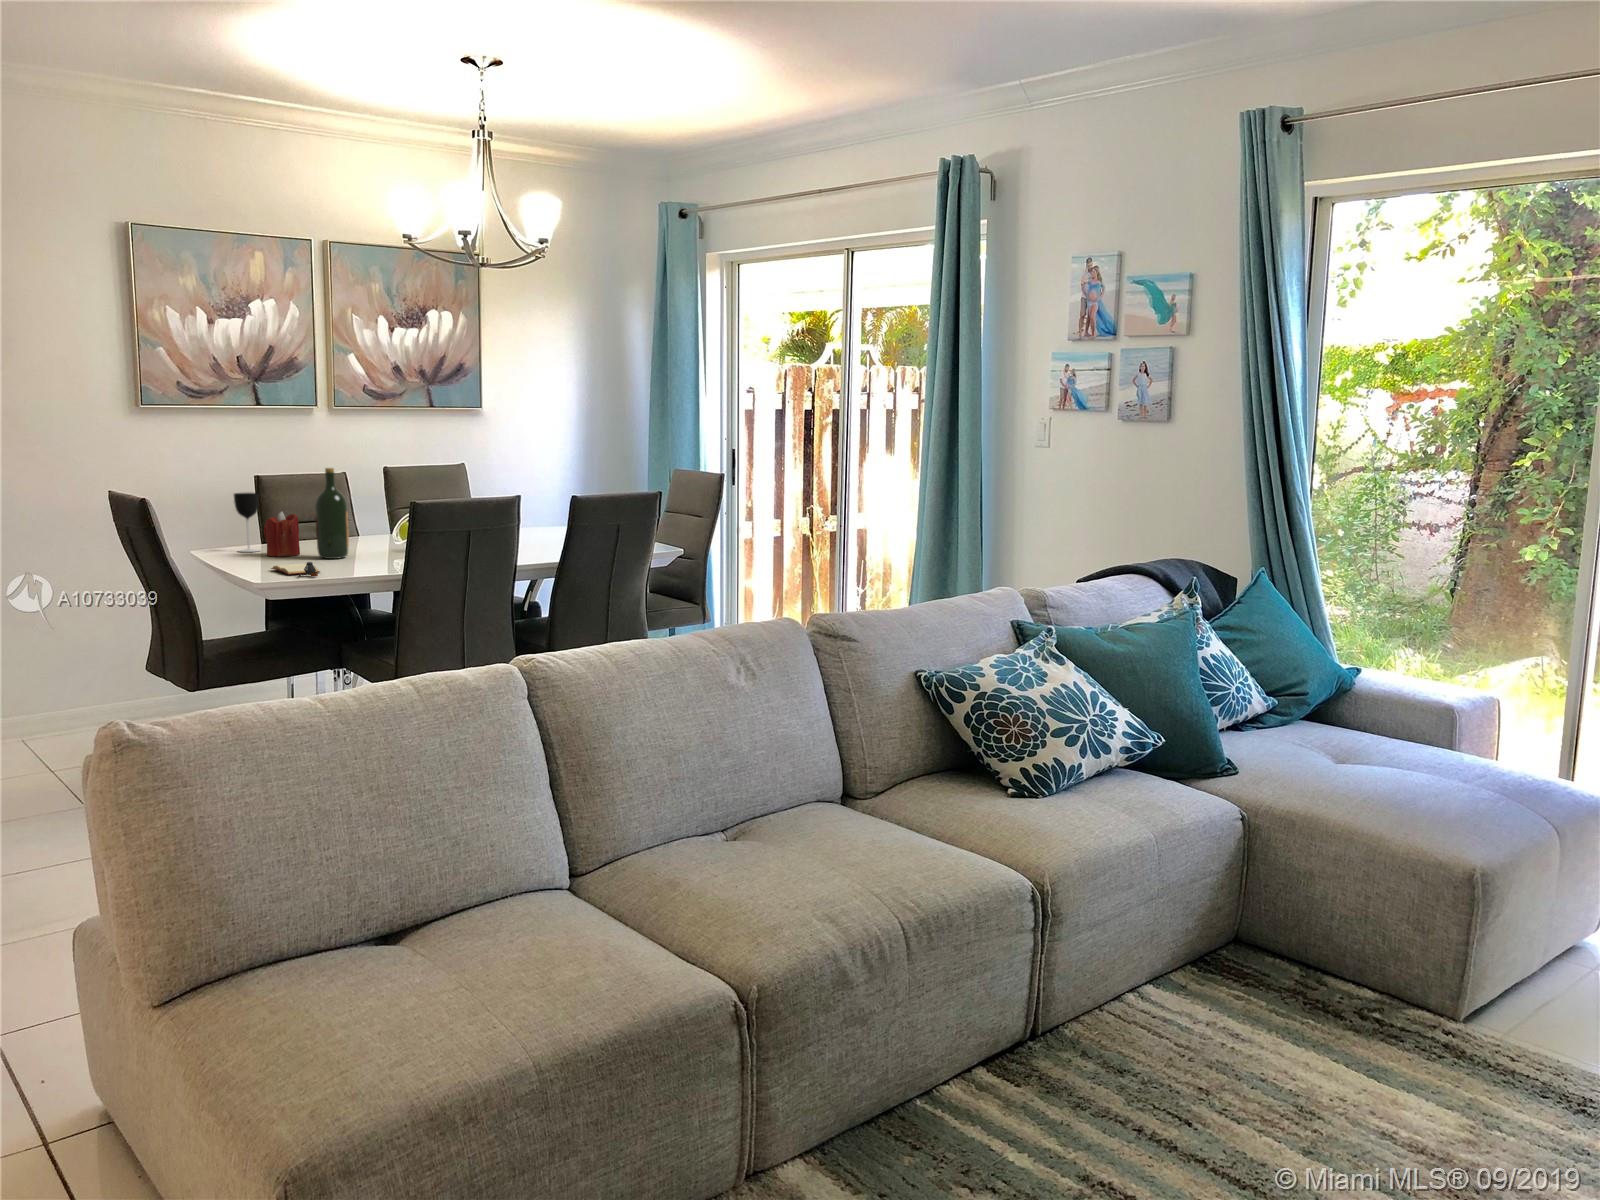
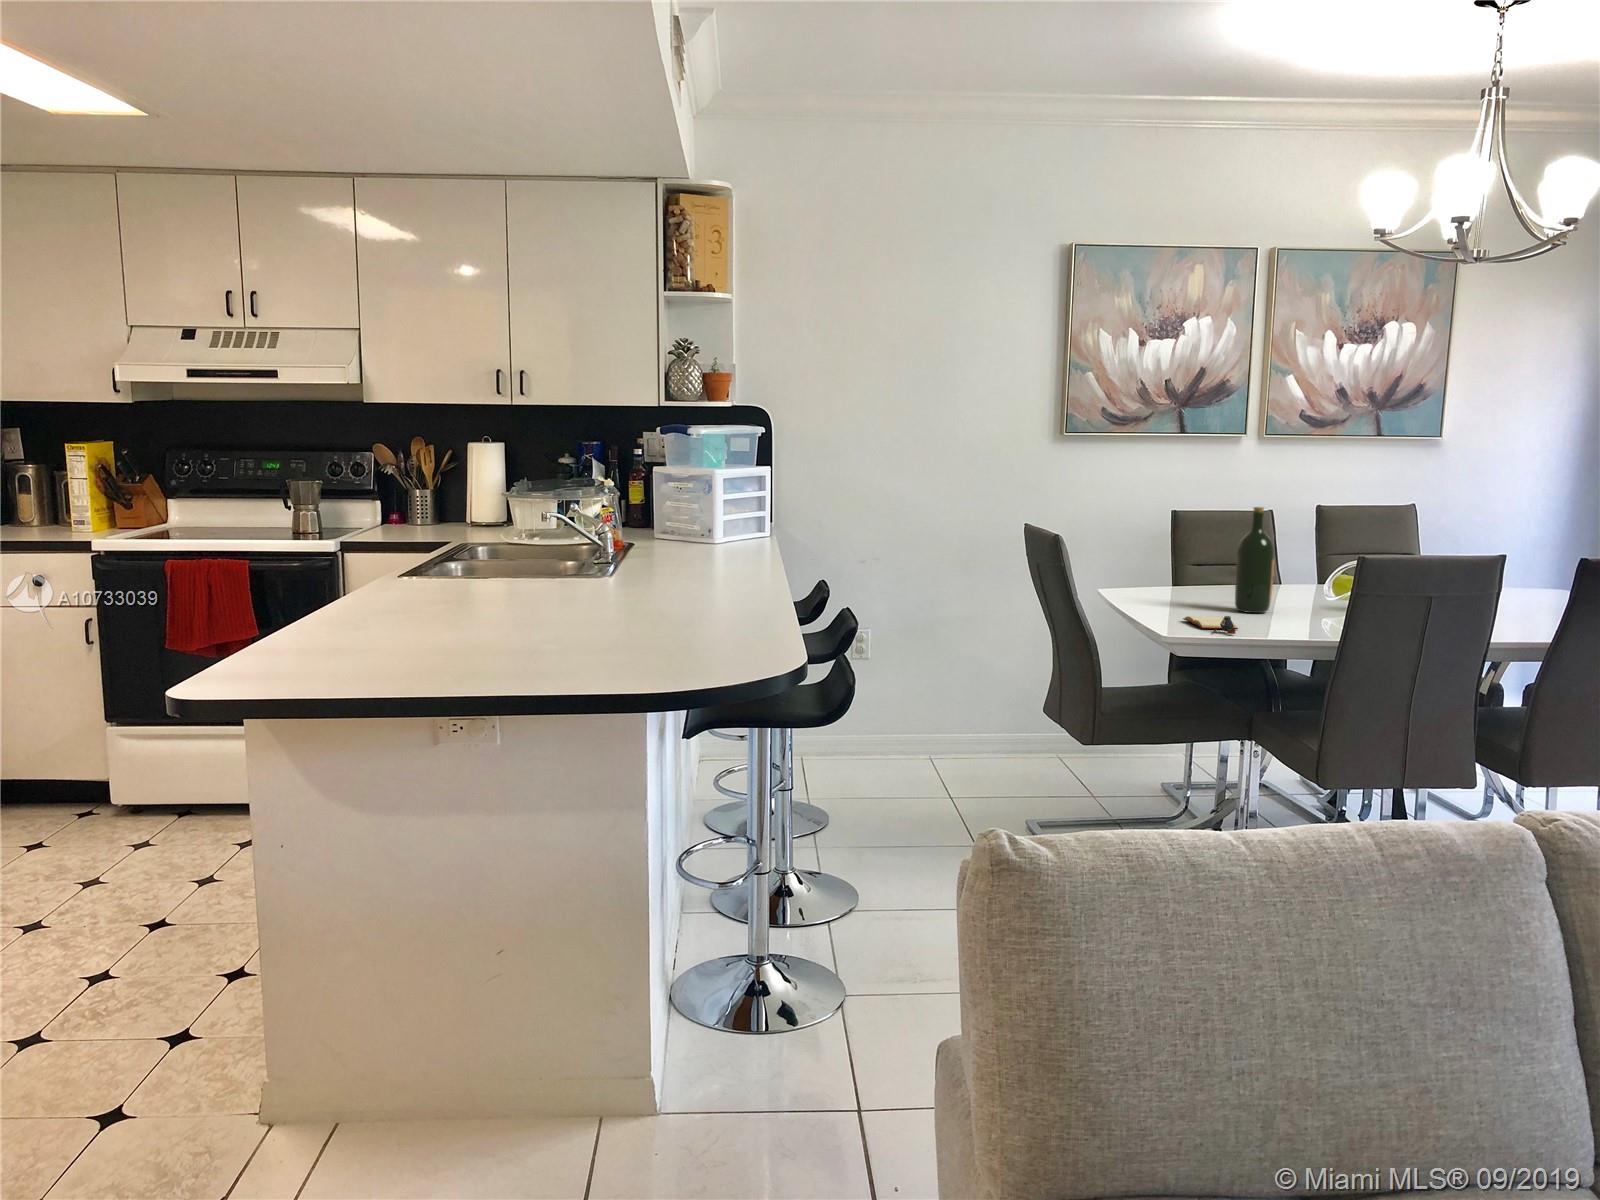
wine glass: present [234,493,259,552] -> none [1146,530,1176,597]
candle: present [264,511,300,557] -> none [1177,554,1216,605]

